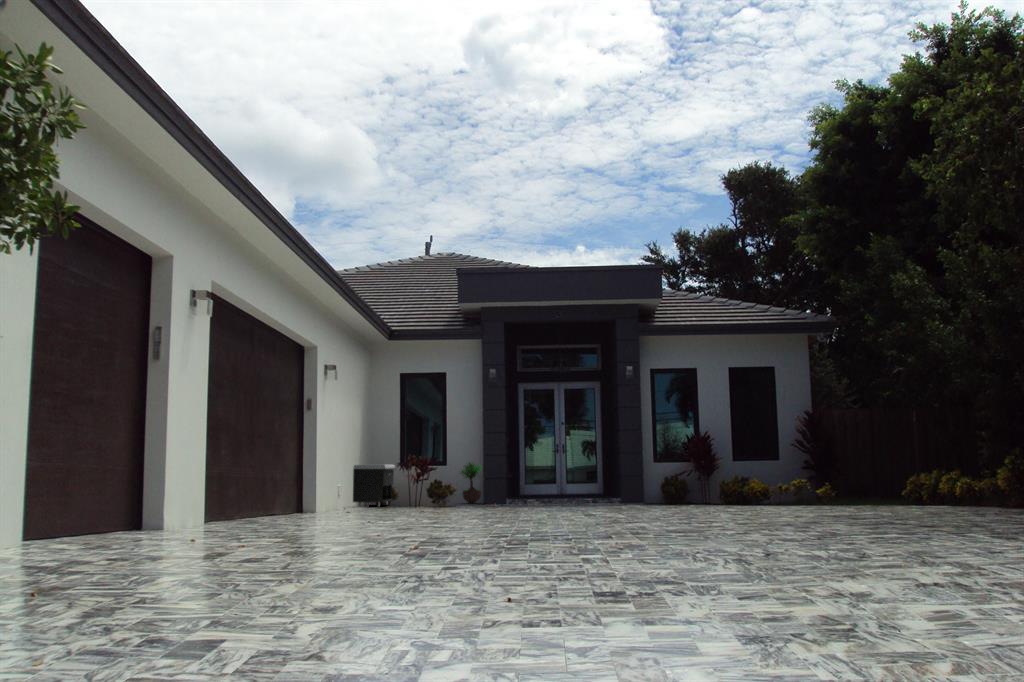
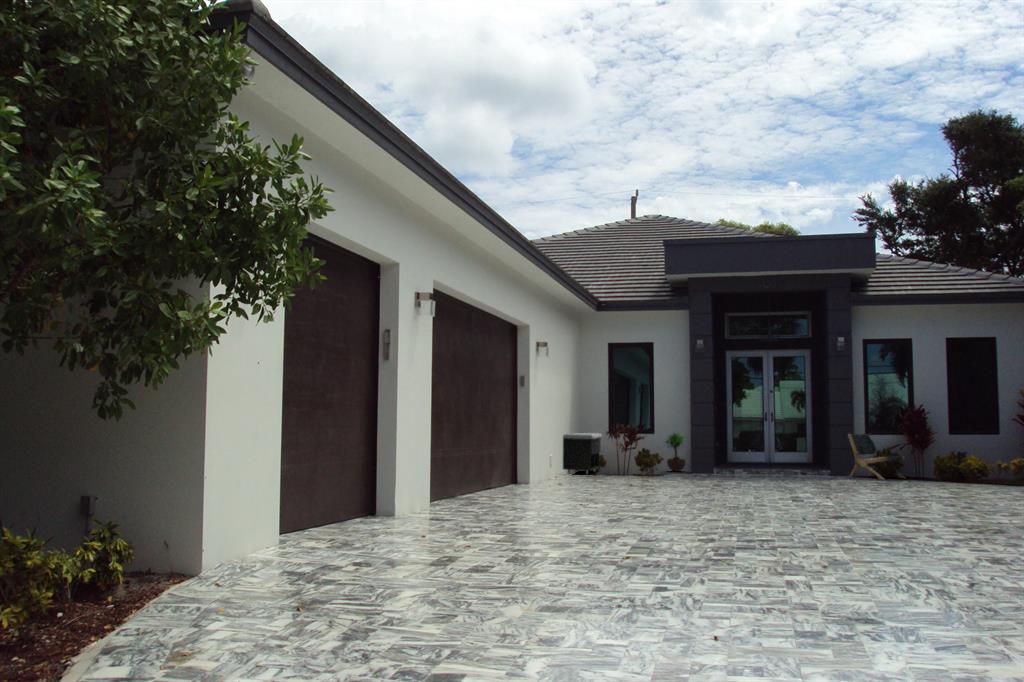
lounge chair: none [639,460,693,503] -> present [848,434,905,479]

